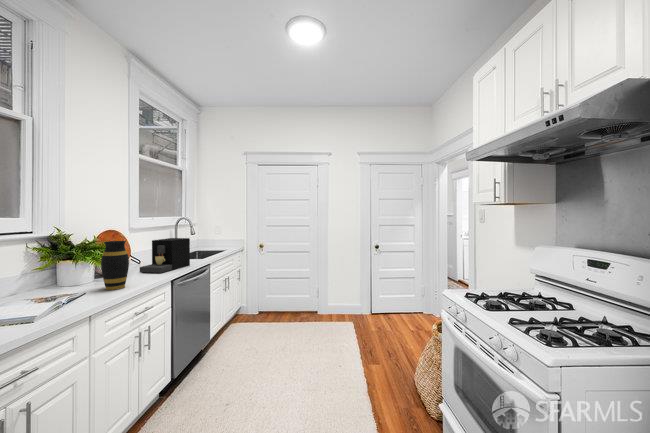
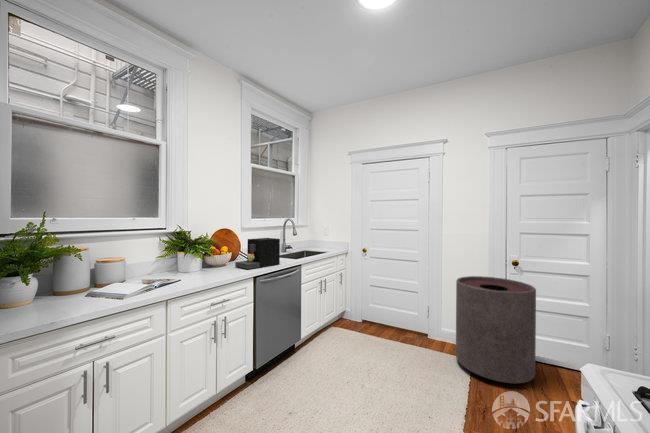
vase: present [101,241,129,290] -> none [191,238,211,280]
trash can: none [344,259,394,332] -> present [456,276,536,383]

